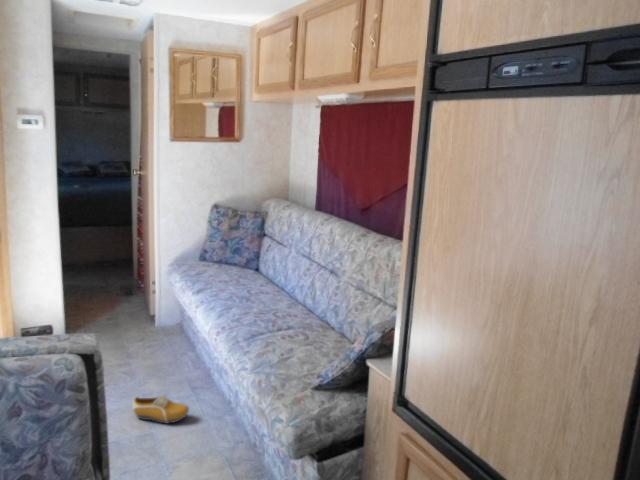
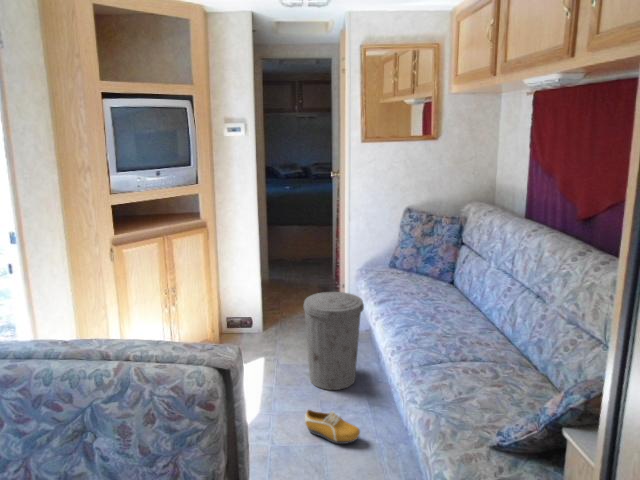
trash can: none [120,285,181,379] -> present [304,292,364,390]

